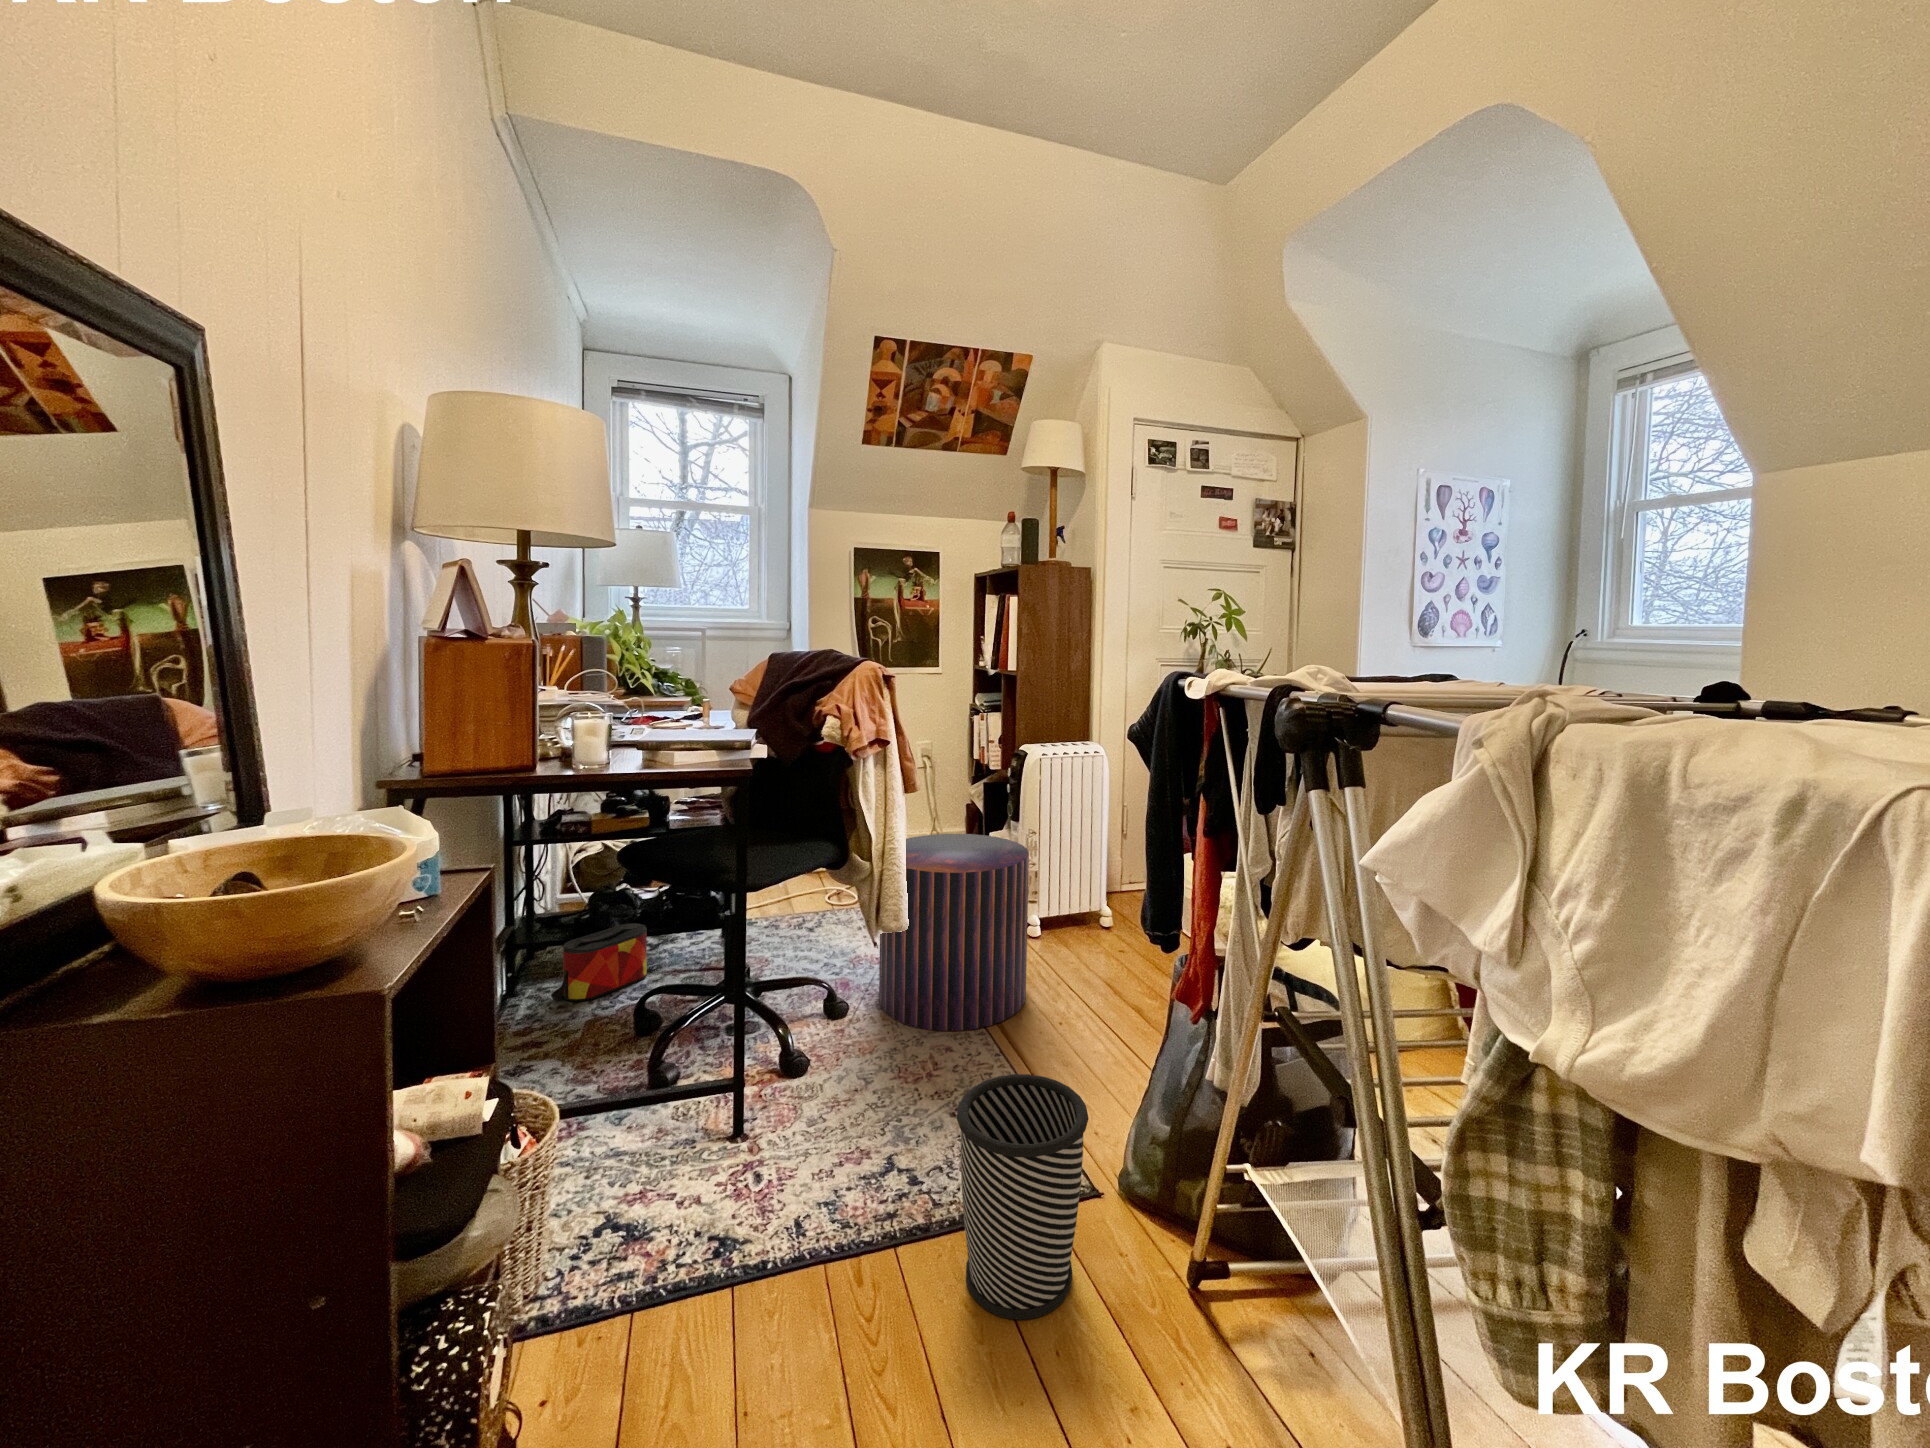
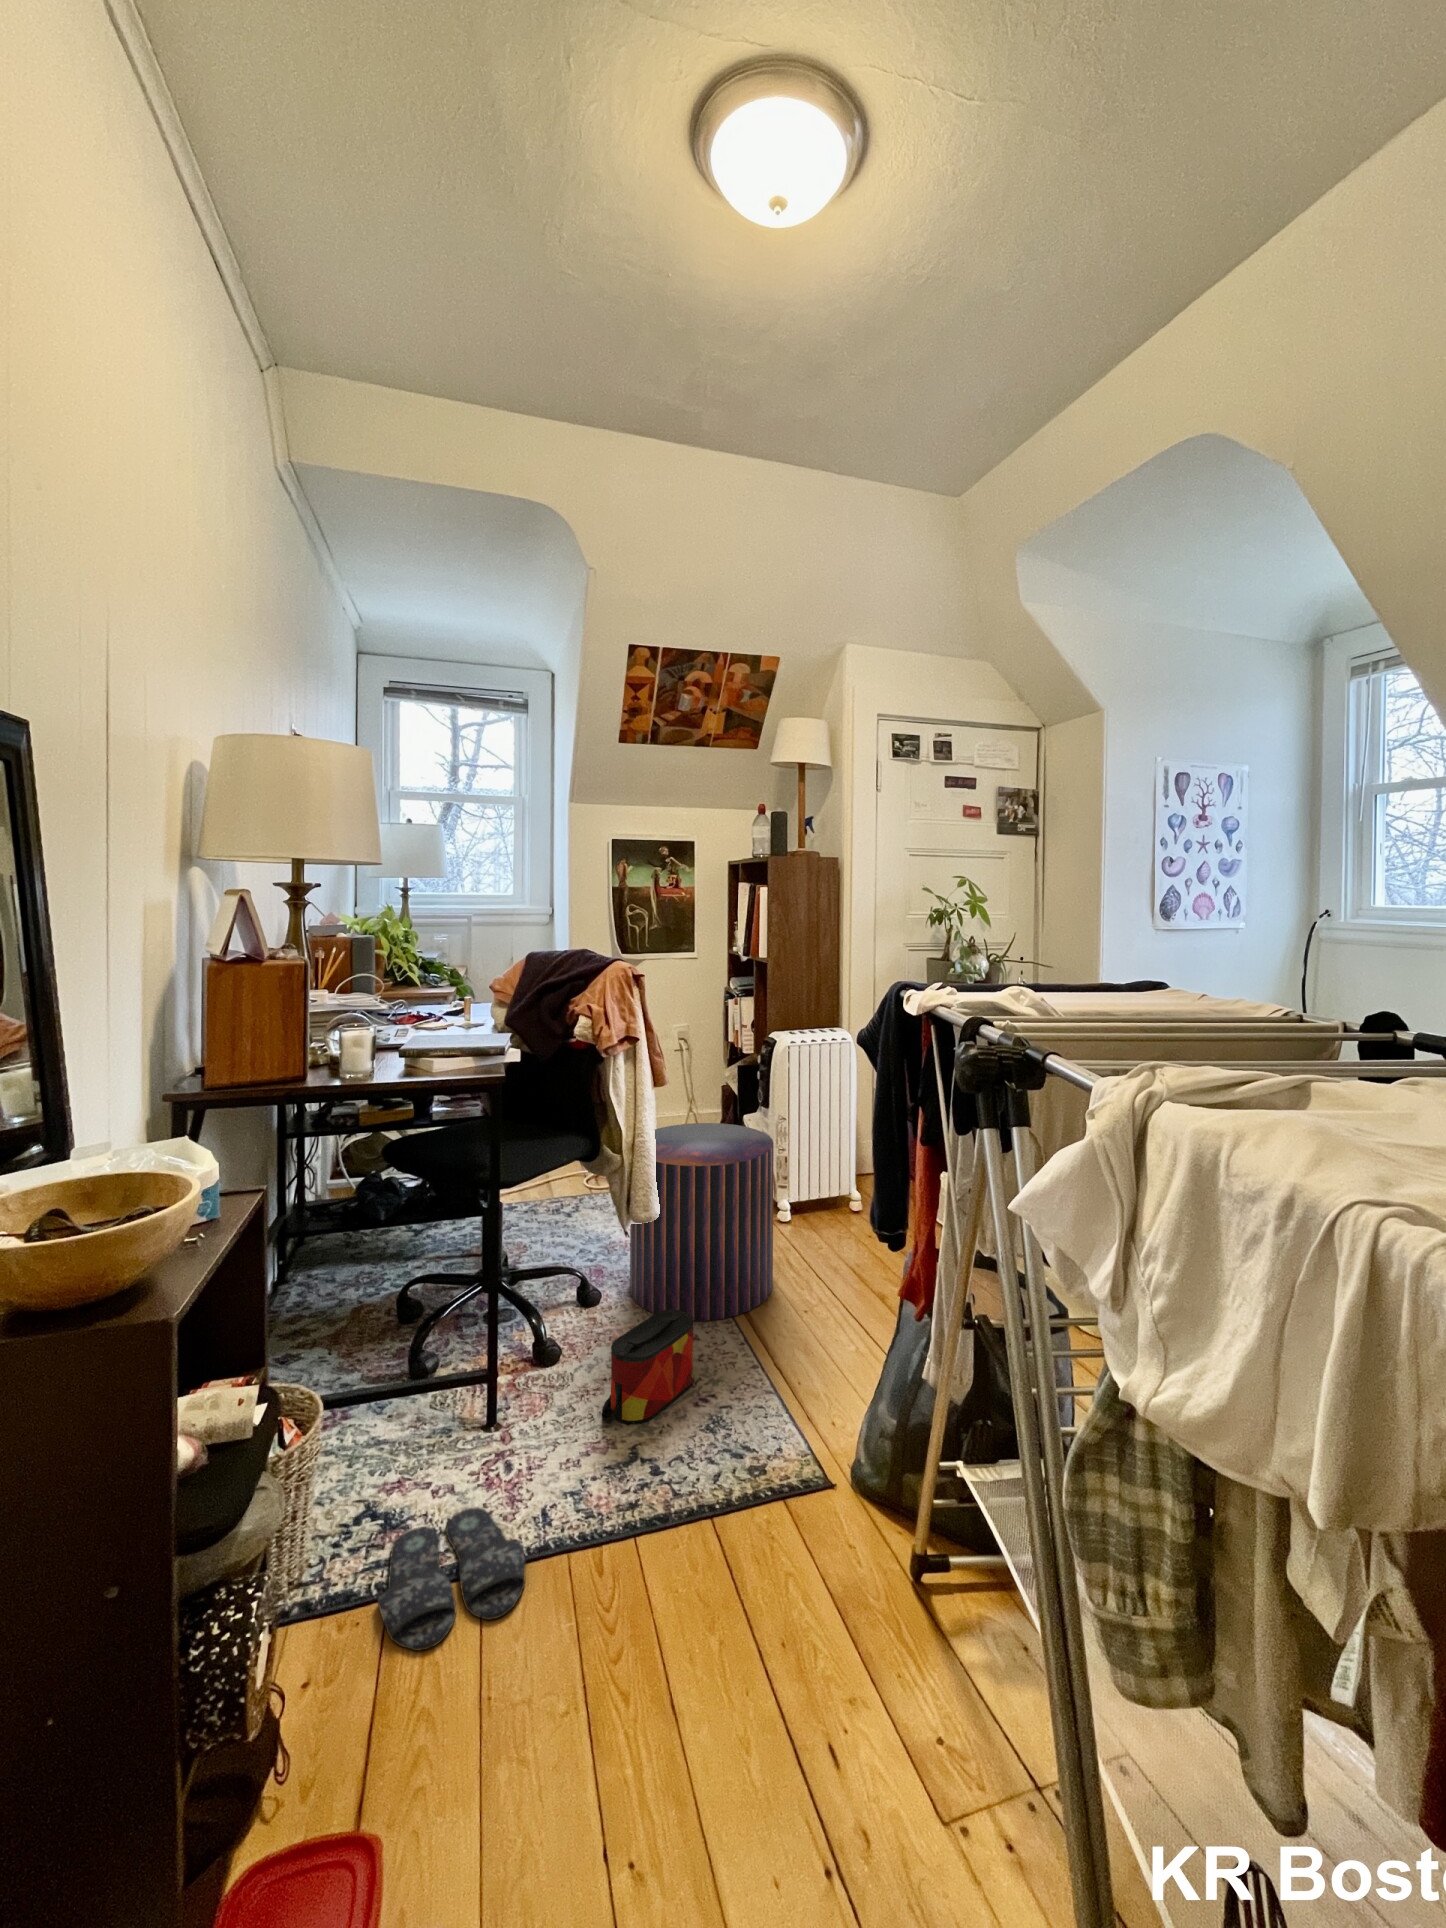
bag: present [551,923,647,1001] -> present [602,1309,694,1424]
wastebasket: present [957,1074,1089,1319] -> none [687,1372,811,1611]
slippers: none [621,1217,782,1367] -> present [378,1508,525,1651]

